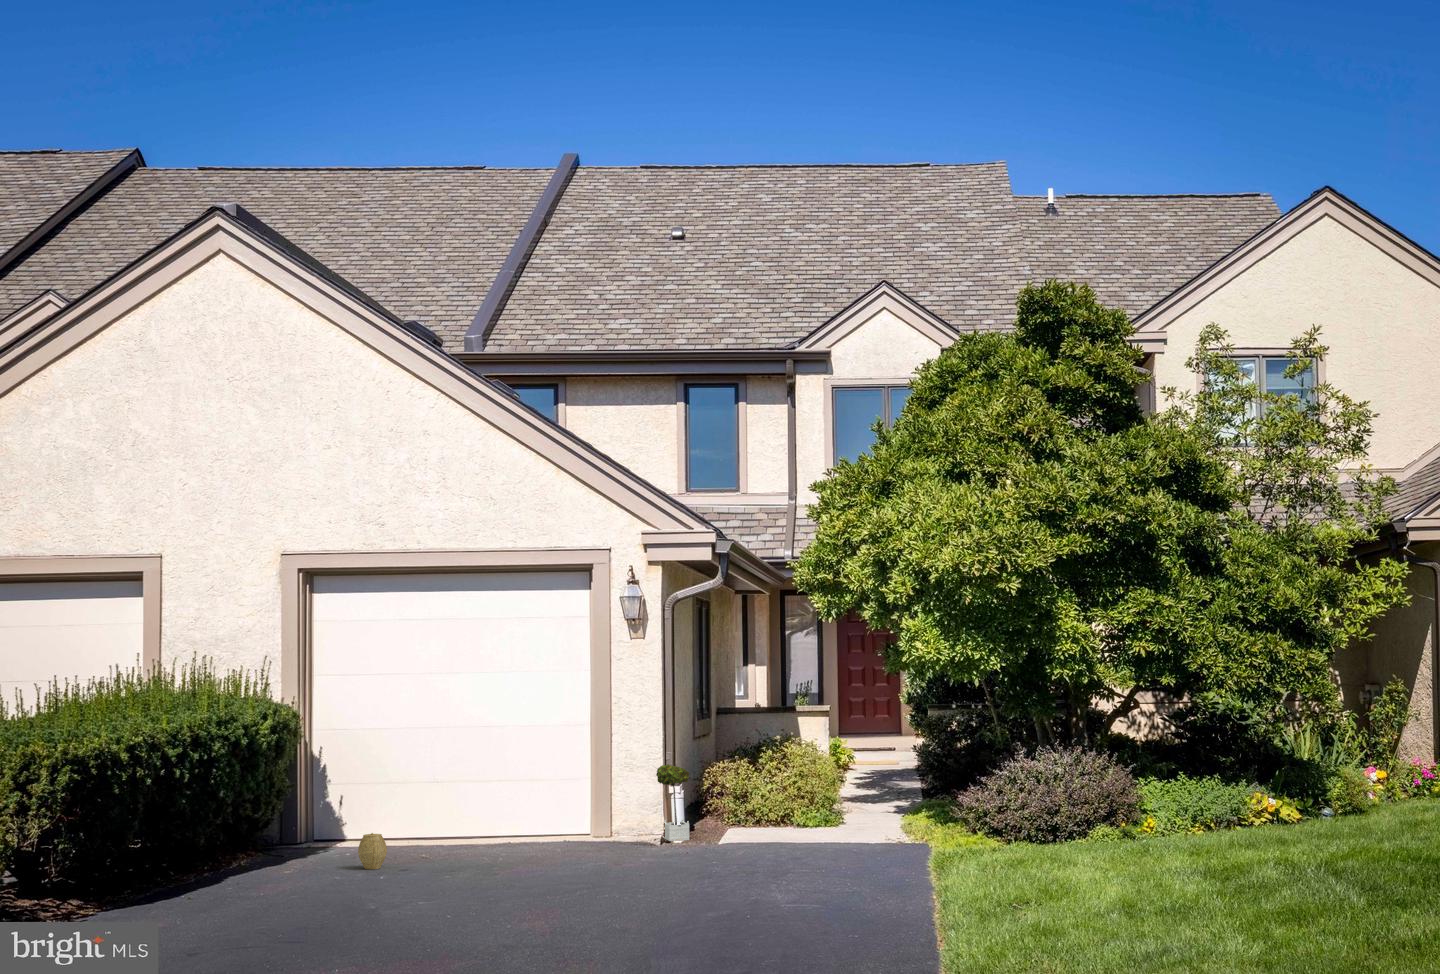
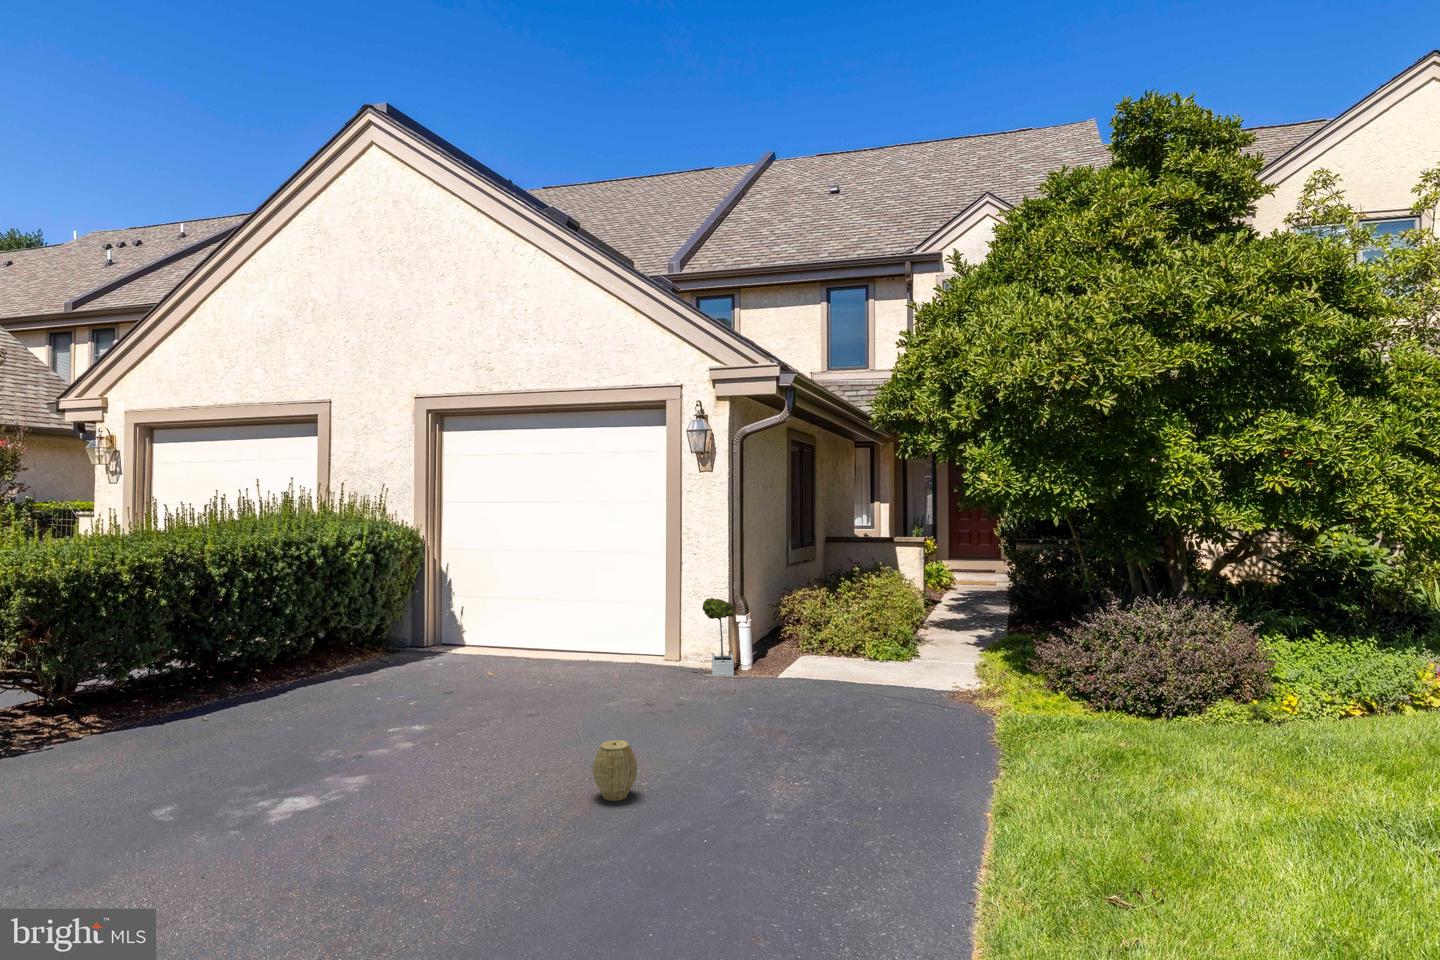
woven basket: present [358,833,387,869] -> present [593,740,637,801]

